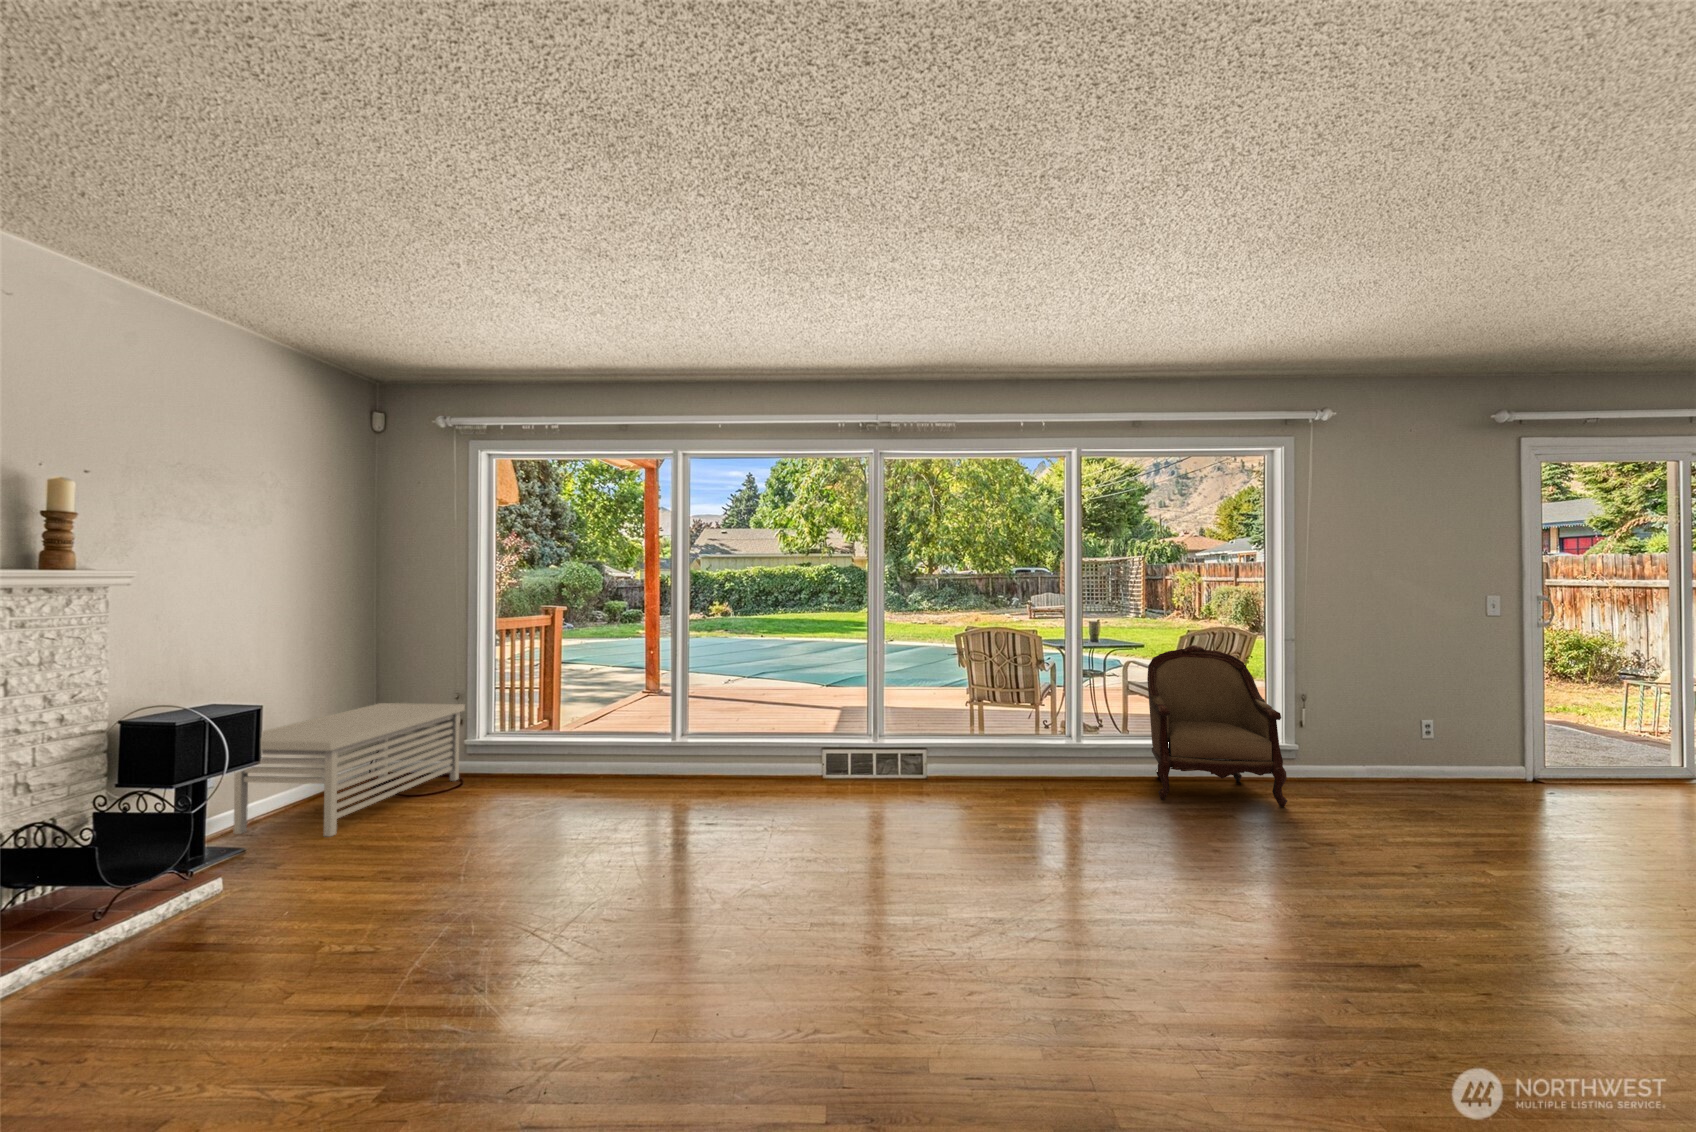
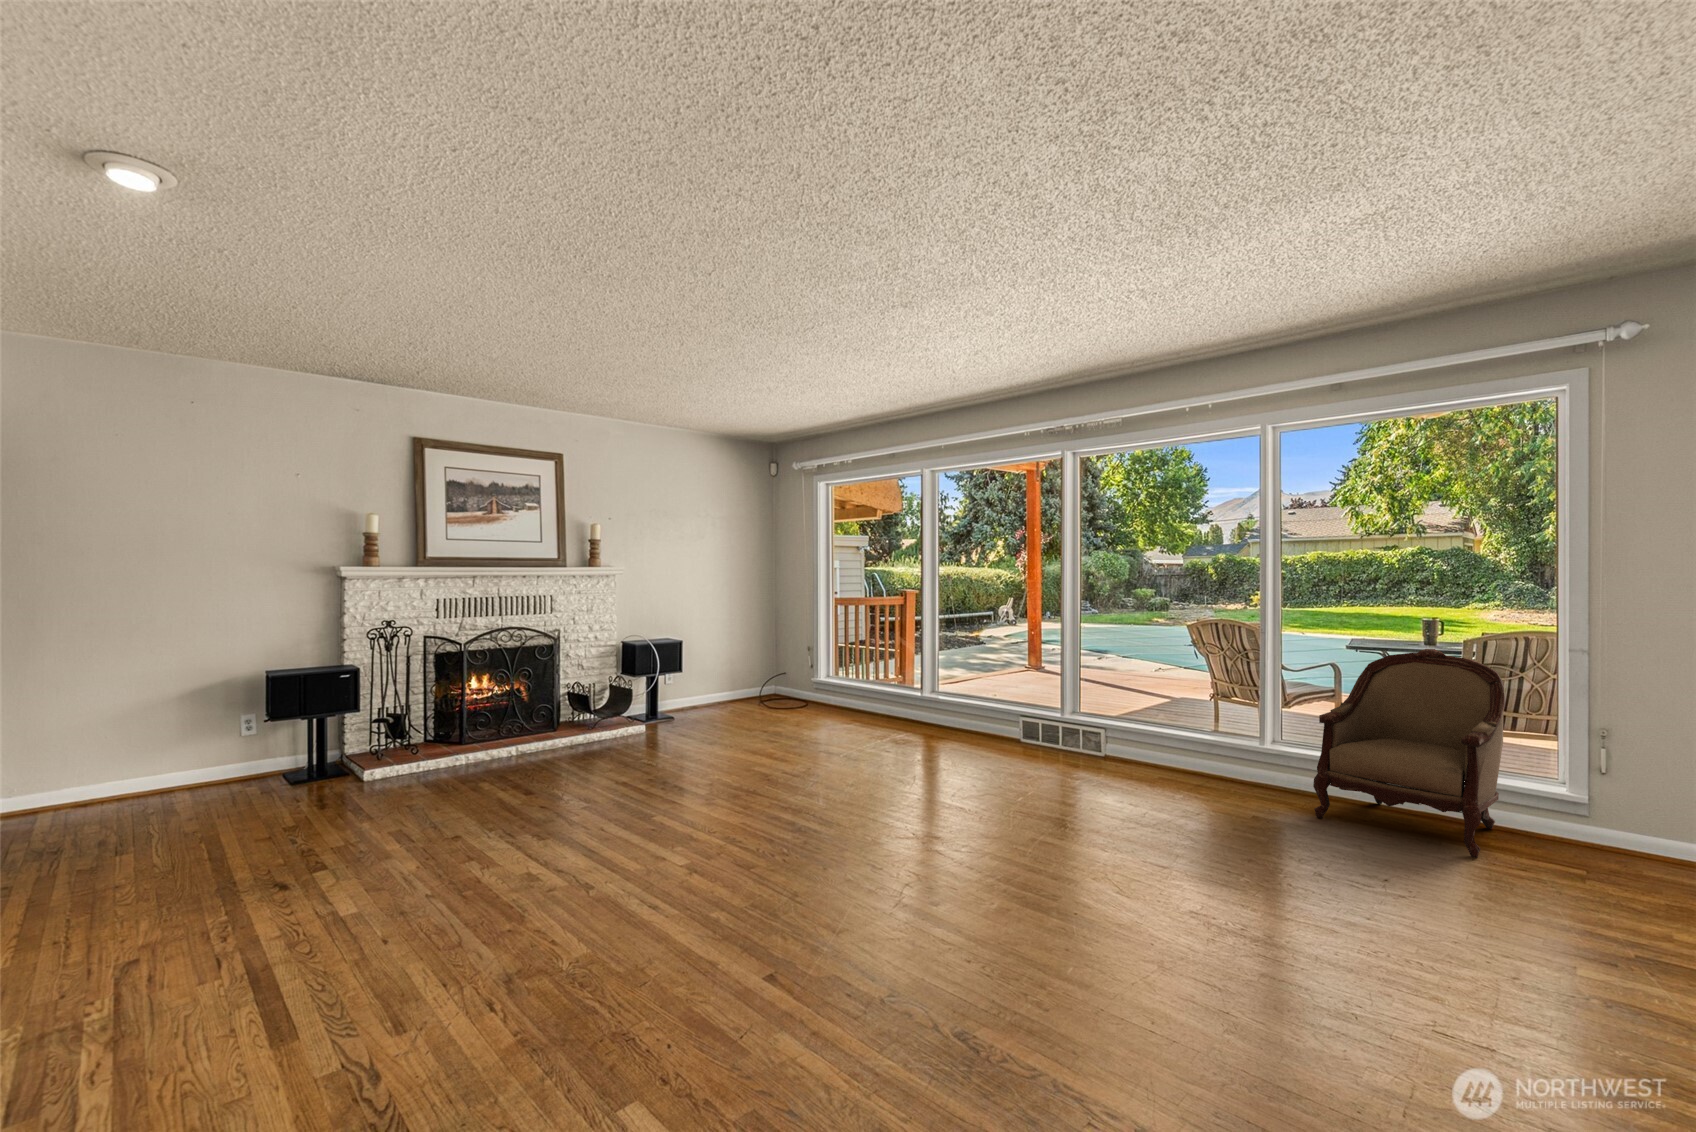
storage bench: present [234,703,465,837] -> none [673,650,805,720]

